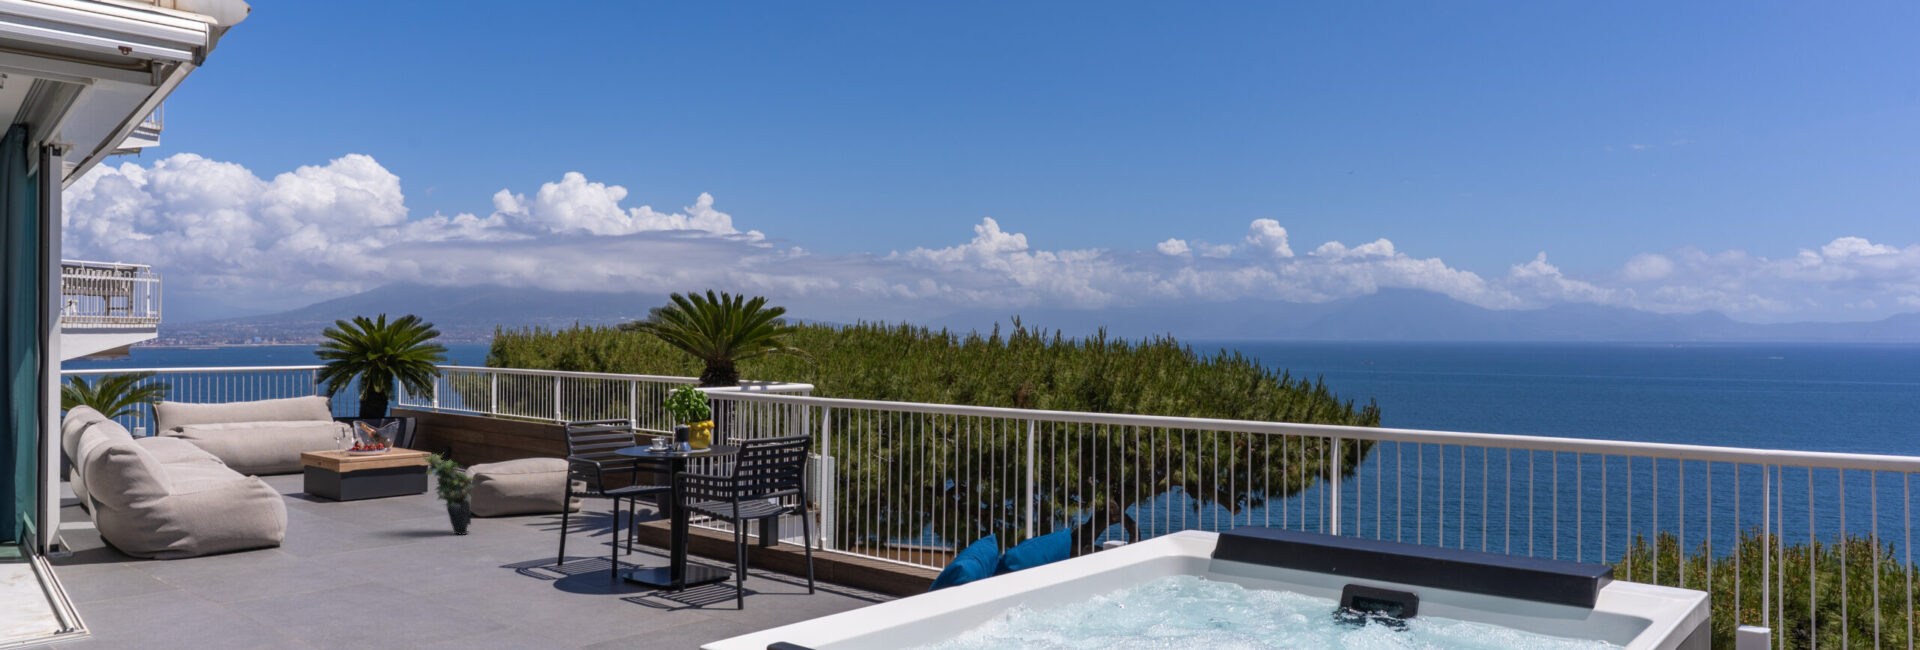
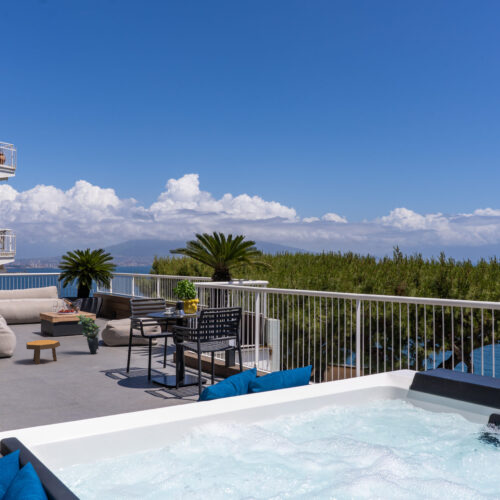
footstool: none [324,508,400,559] -> present [26,340,60,365]

